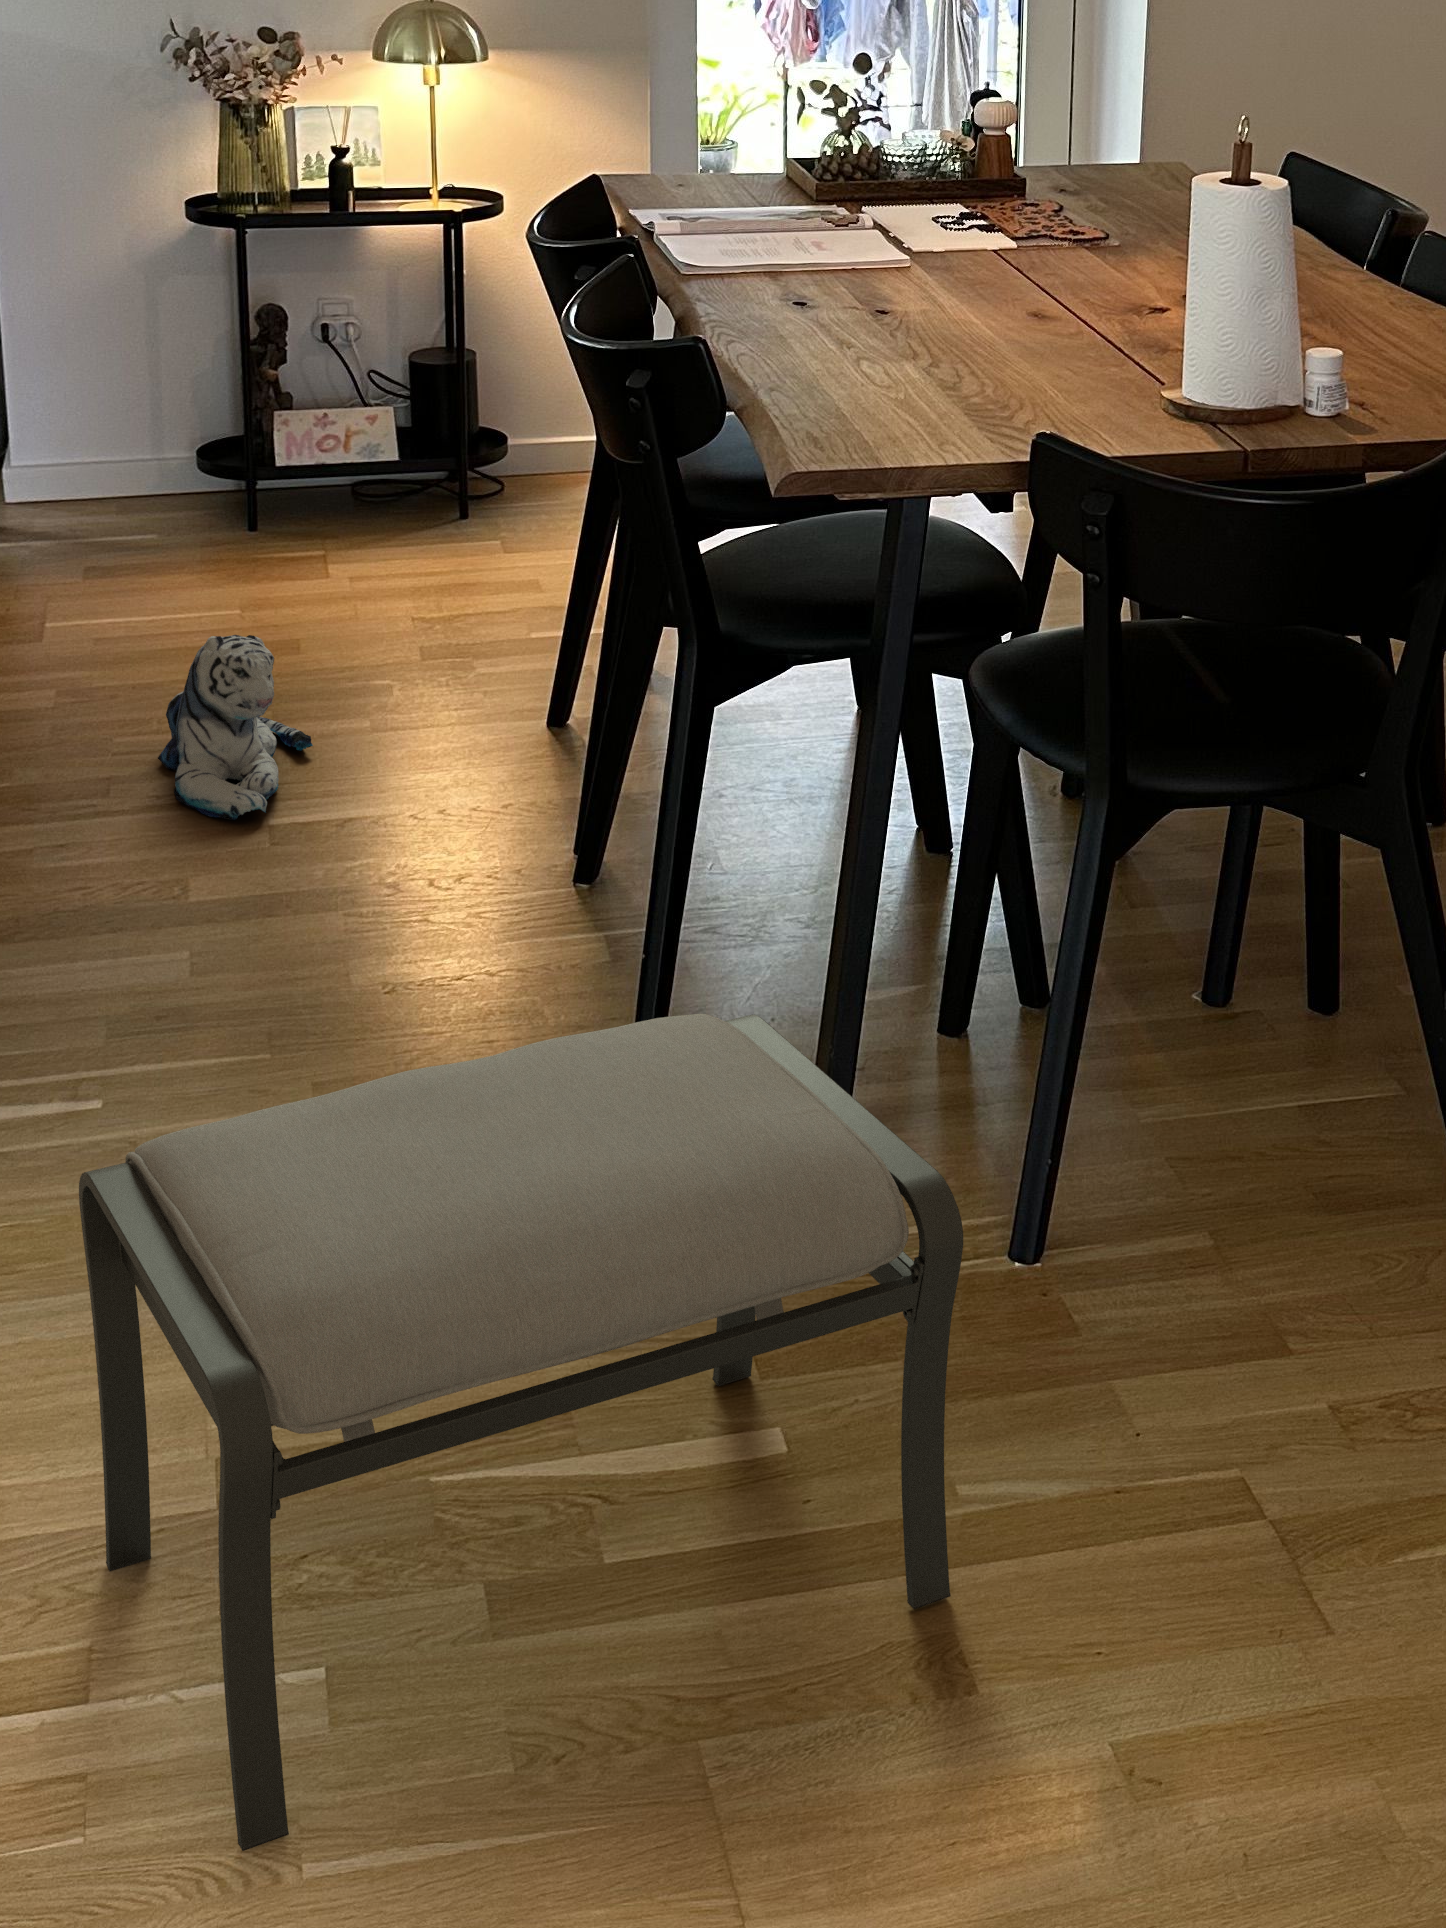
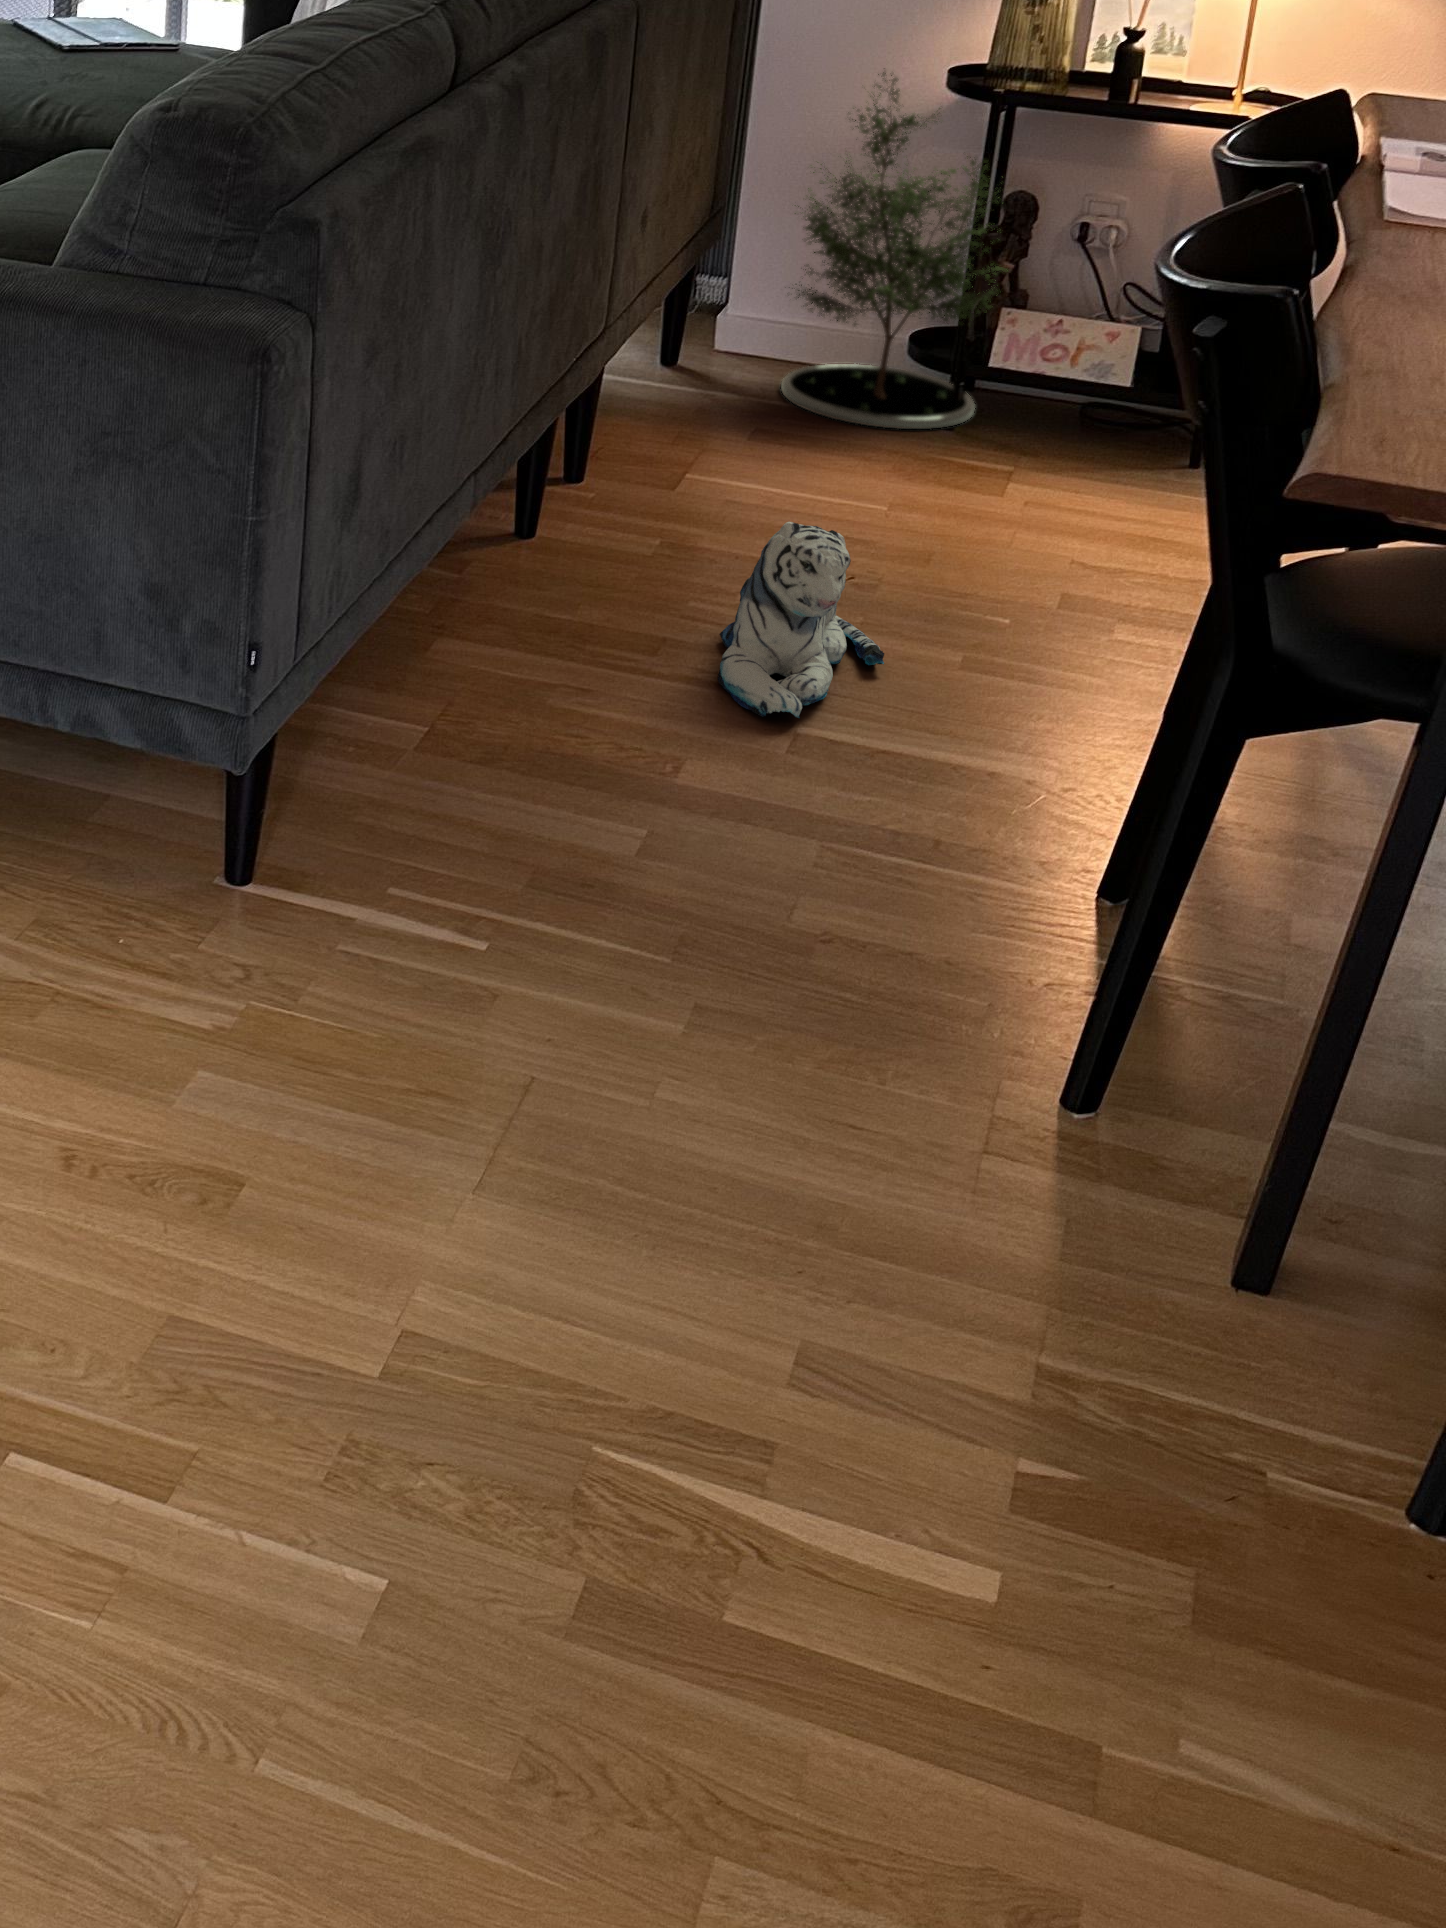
potted tree: none [68,209,278,543] -> present [781,68,1008,429]
ottoman: present [79,1014,963,1851] -> none [221,988,1183,1837]

